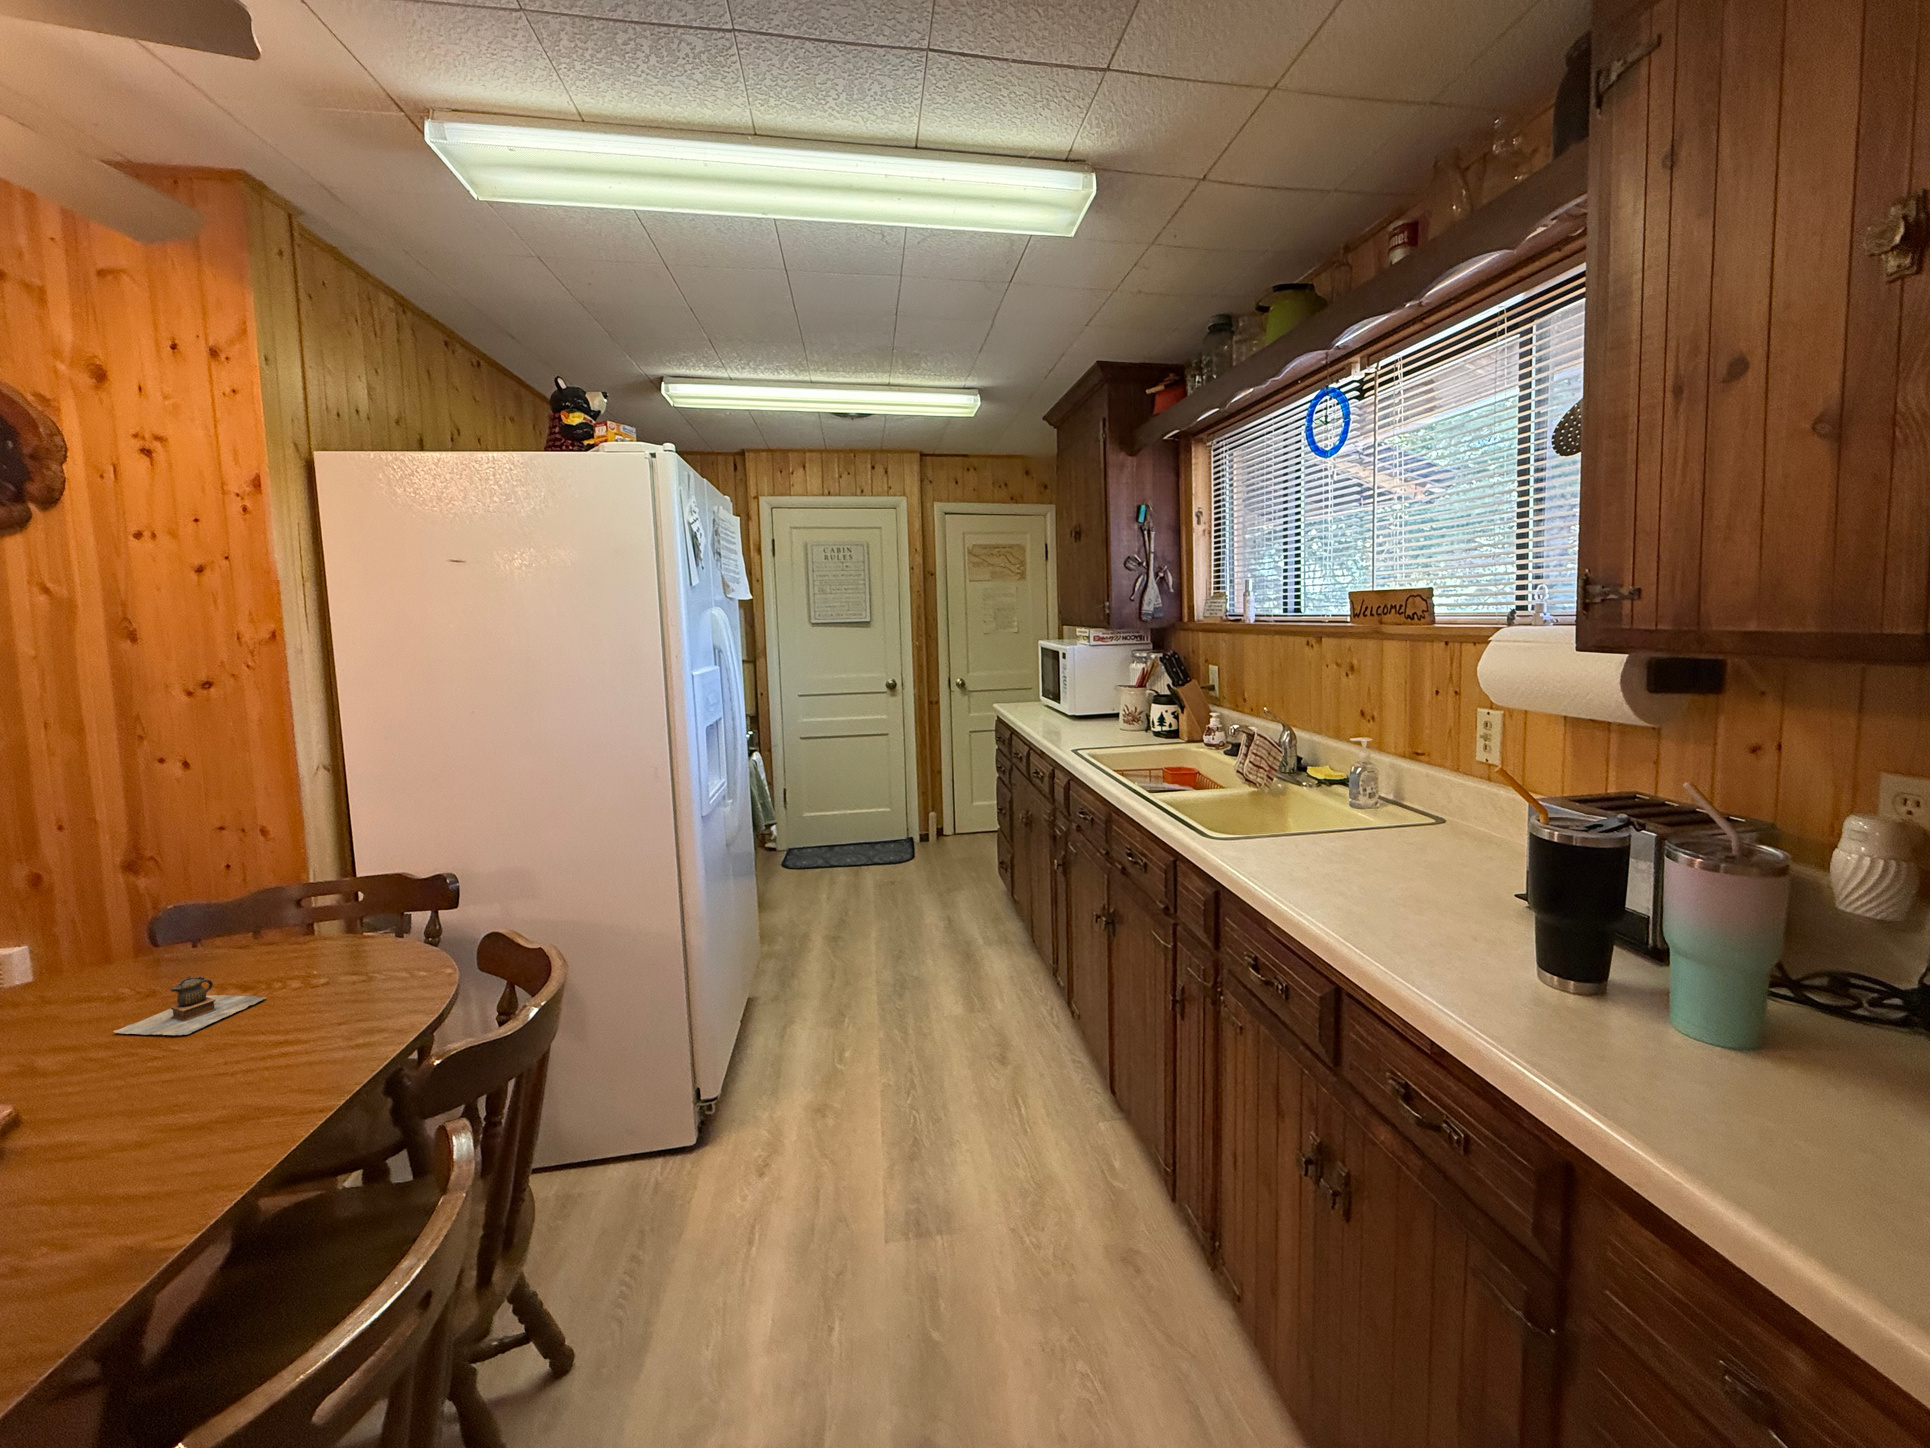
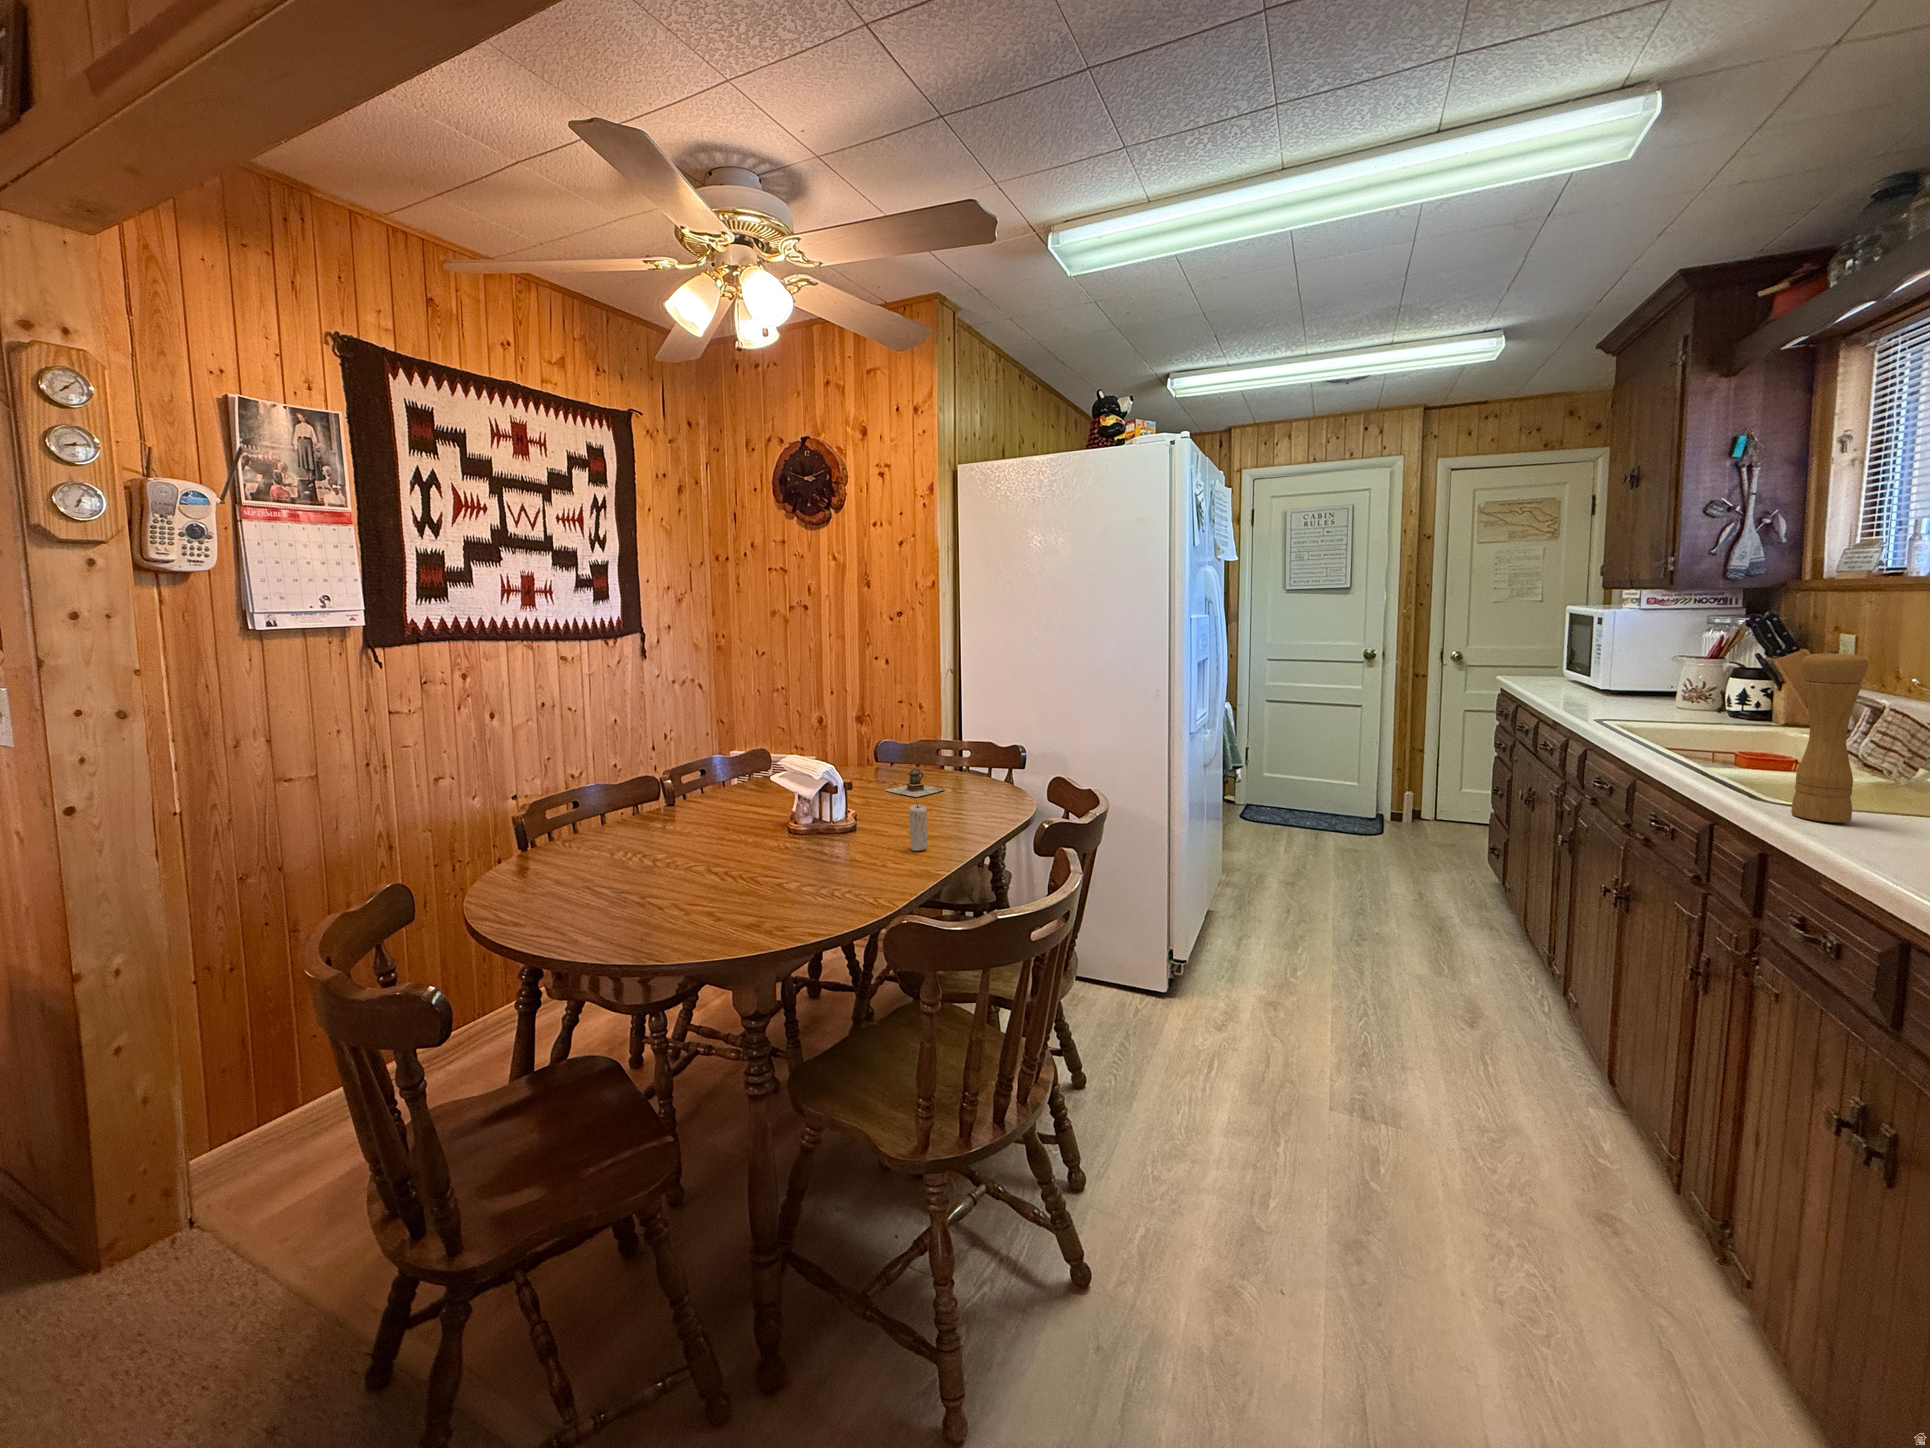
pepper mill: none [1229,704,1270,856] -> present [1791,651,1868,823]
candle: none [66,1111,132,1223] -> present [909,801,928,851]

